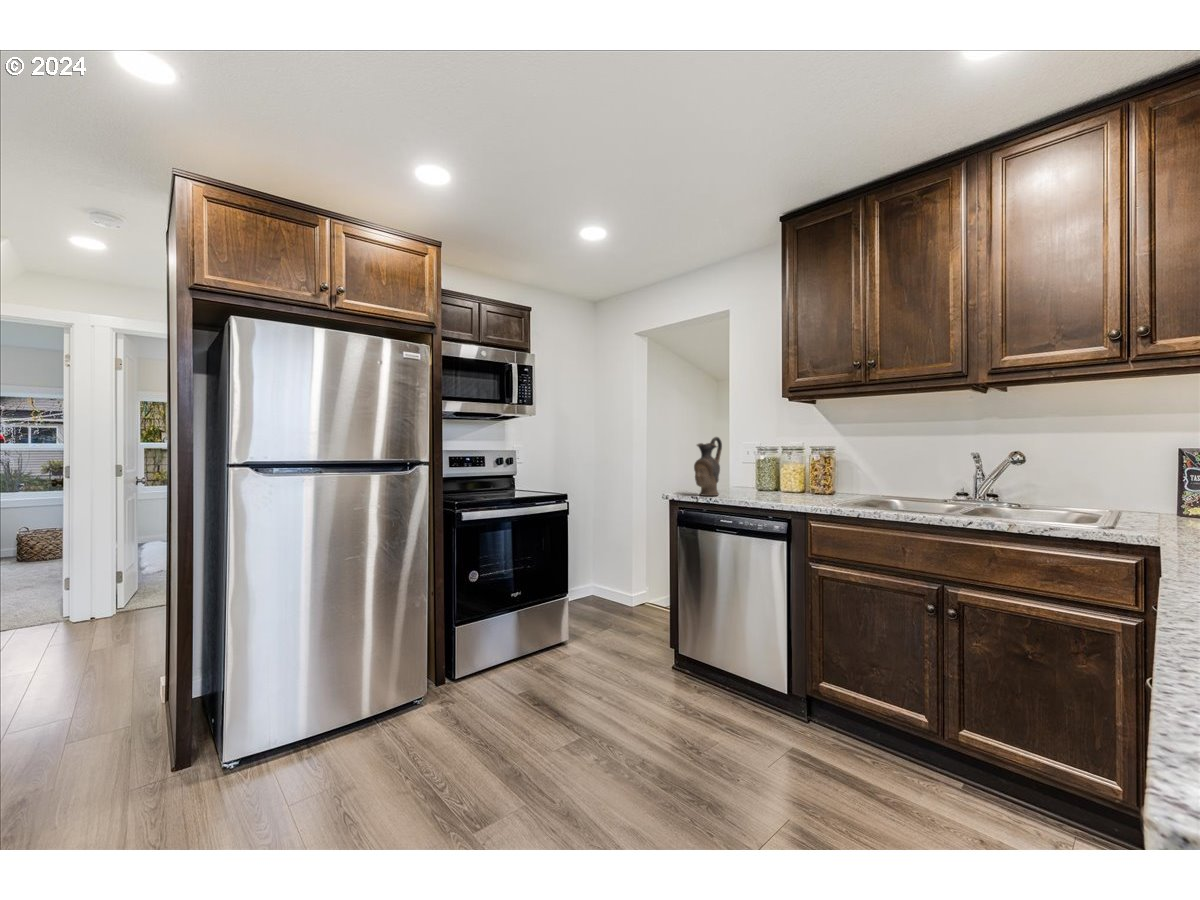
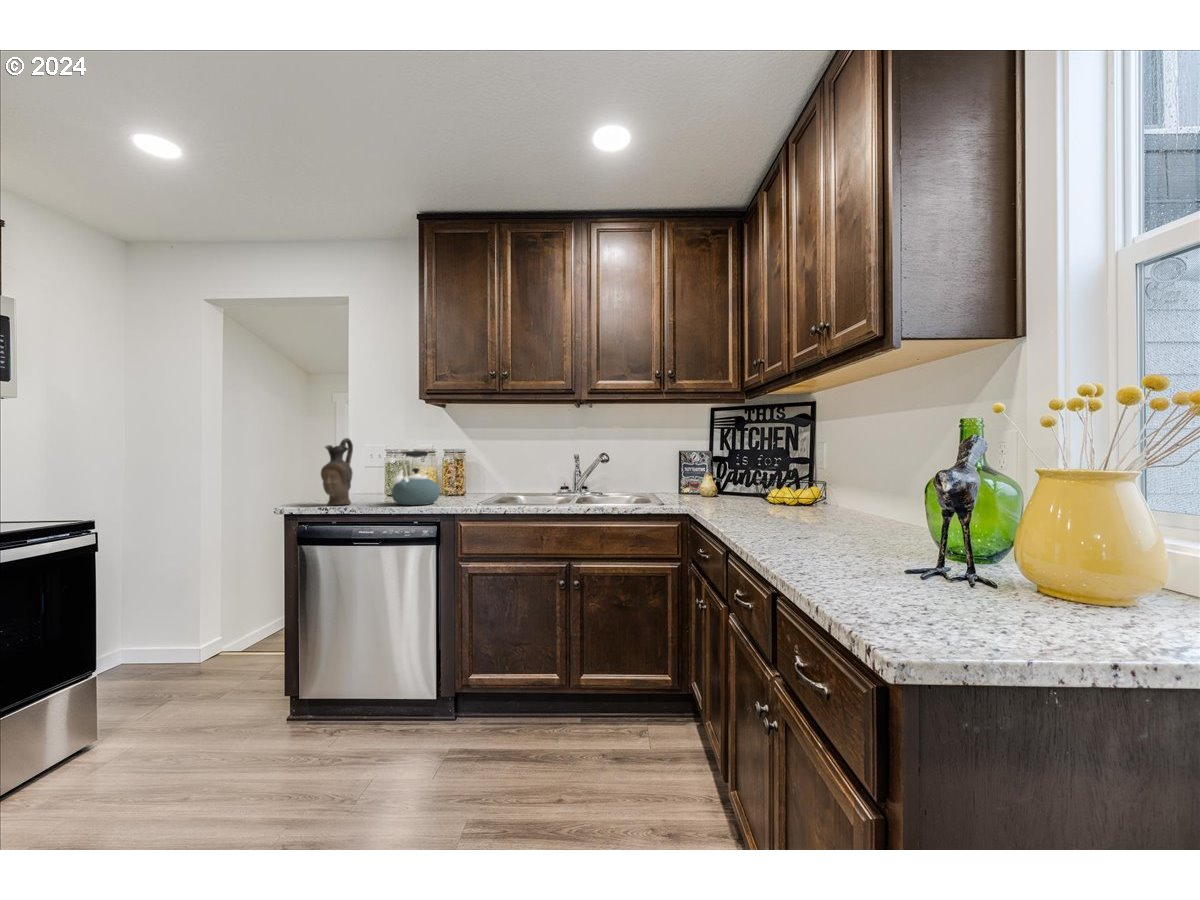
kettle: none [748,448,798,501] -> present [392,451,440,505]

